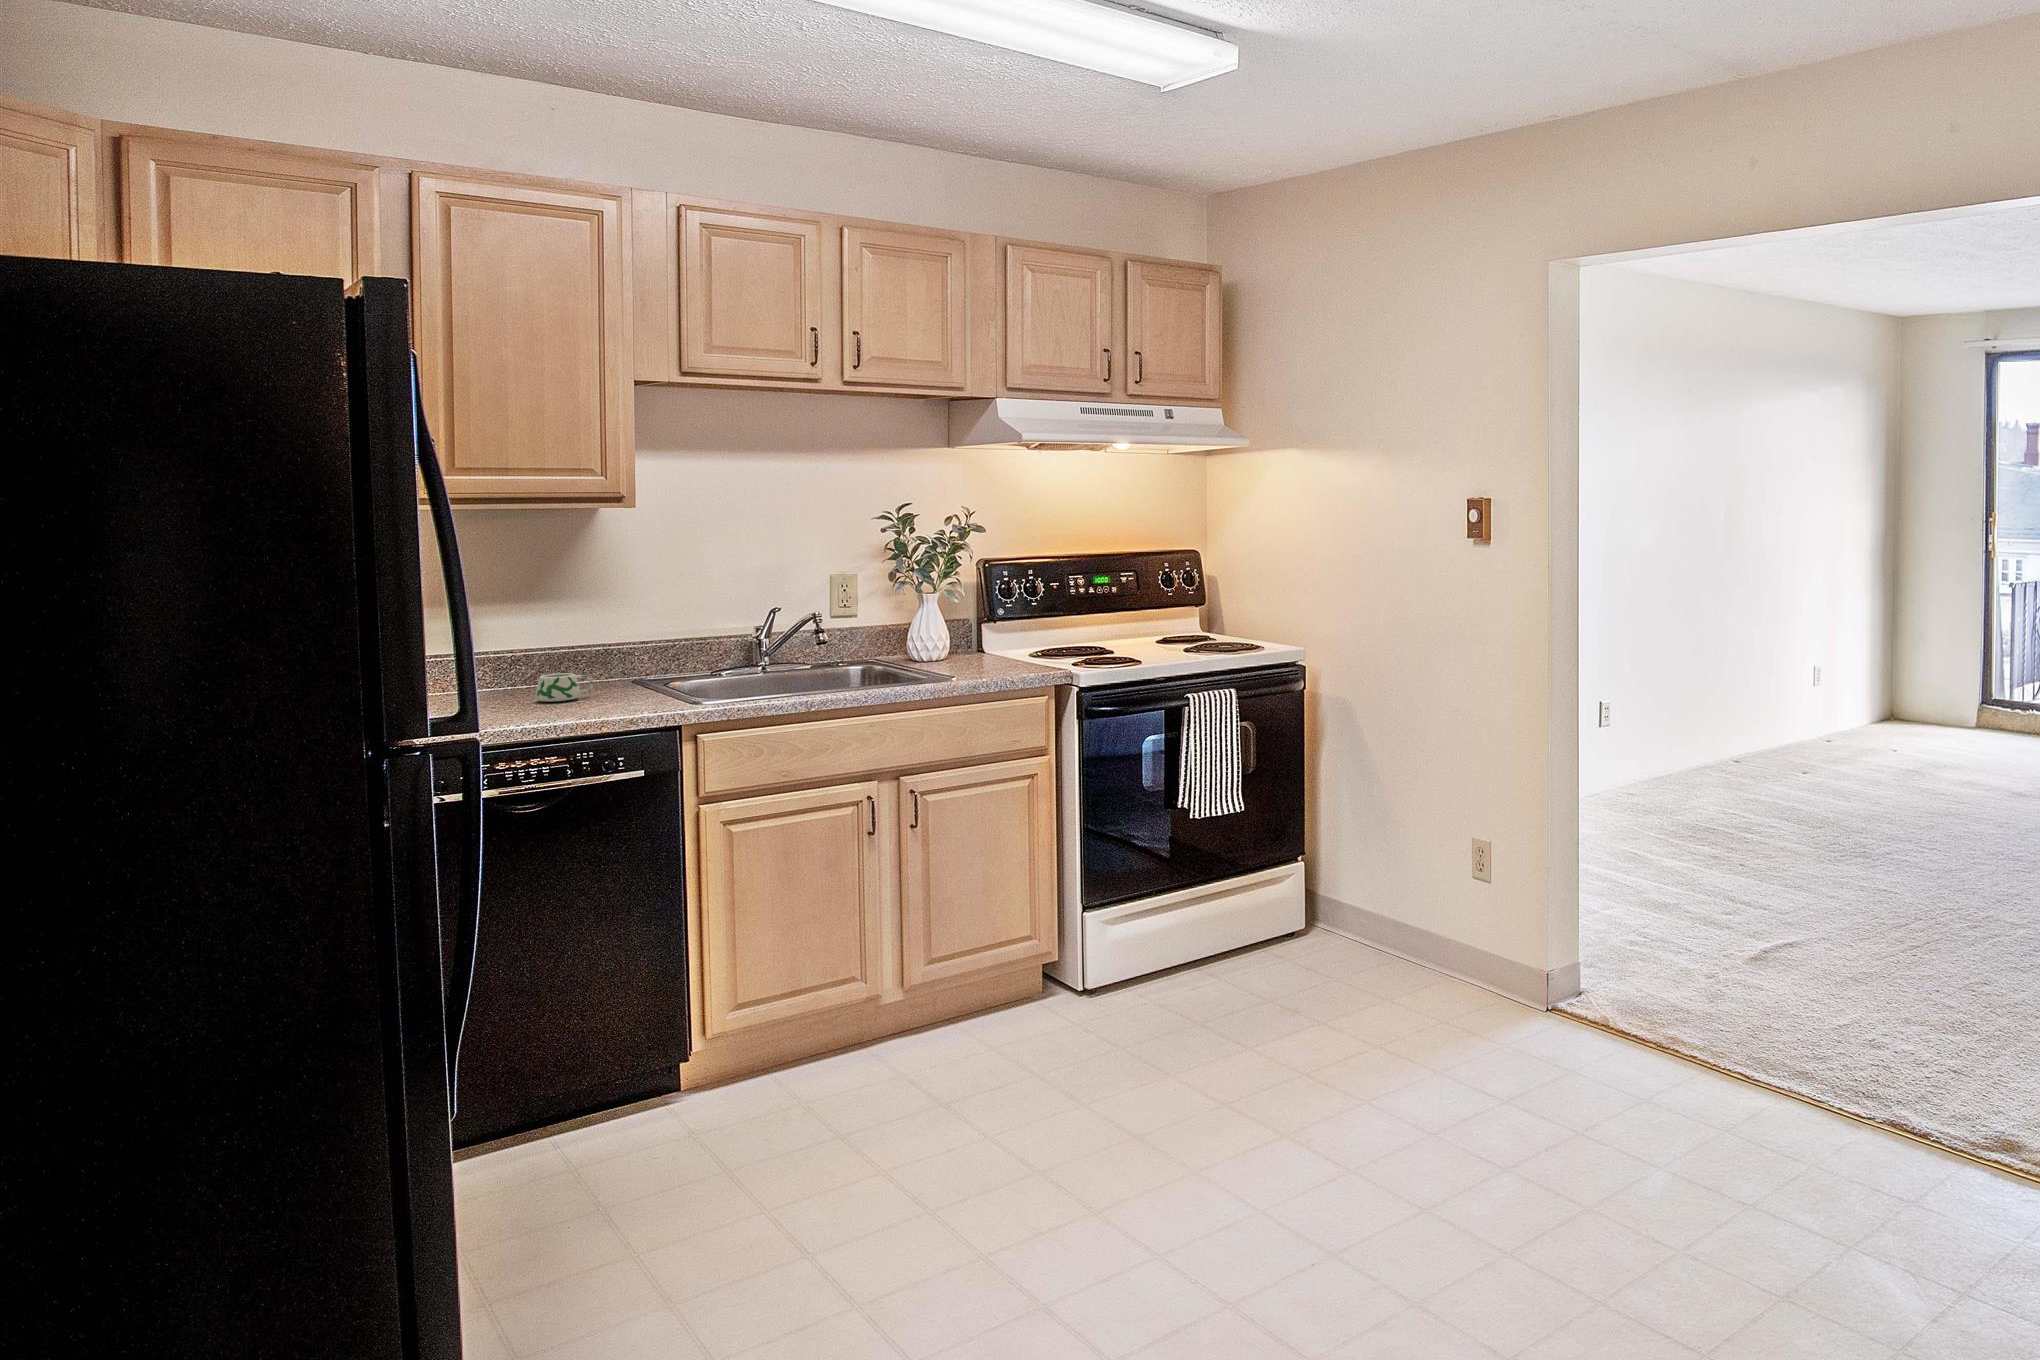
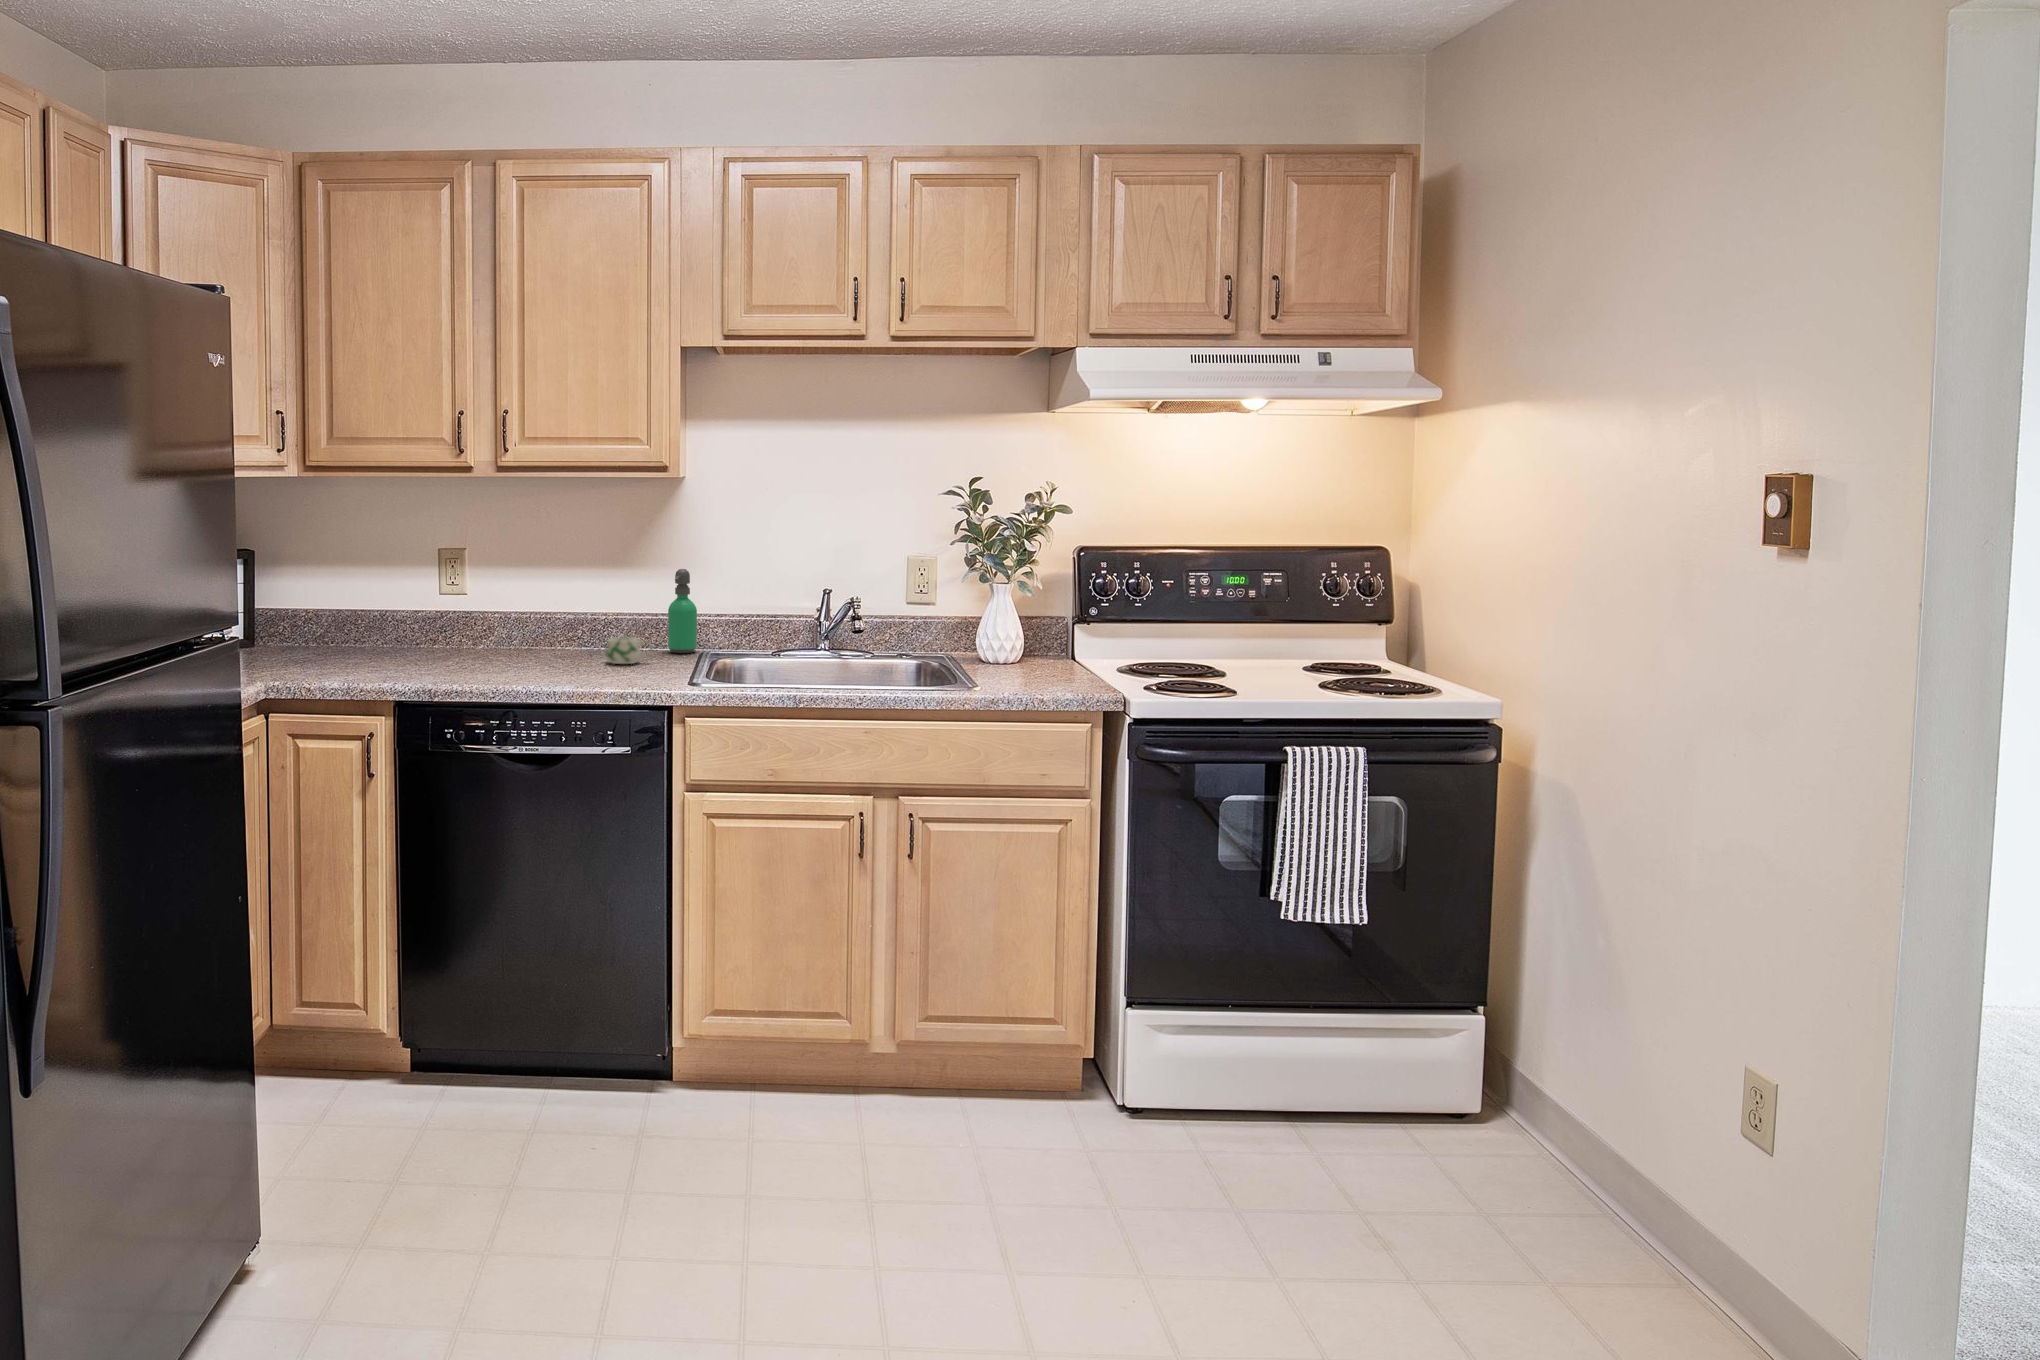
soap dispenser: none [586,602,622,686] -> present [668,569,697,653]

